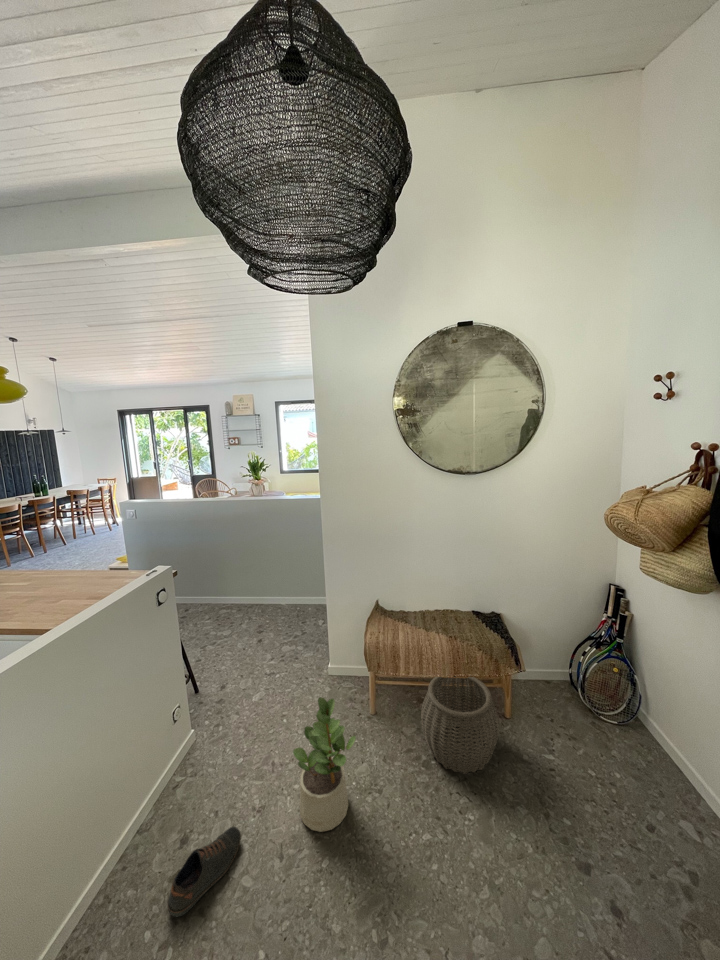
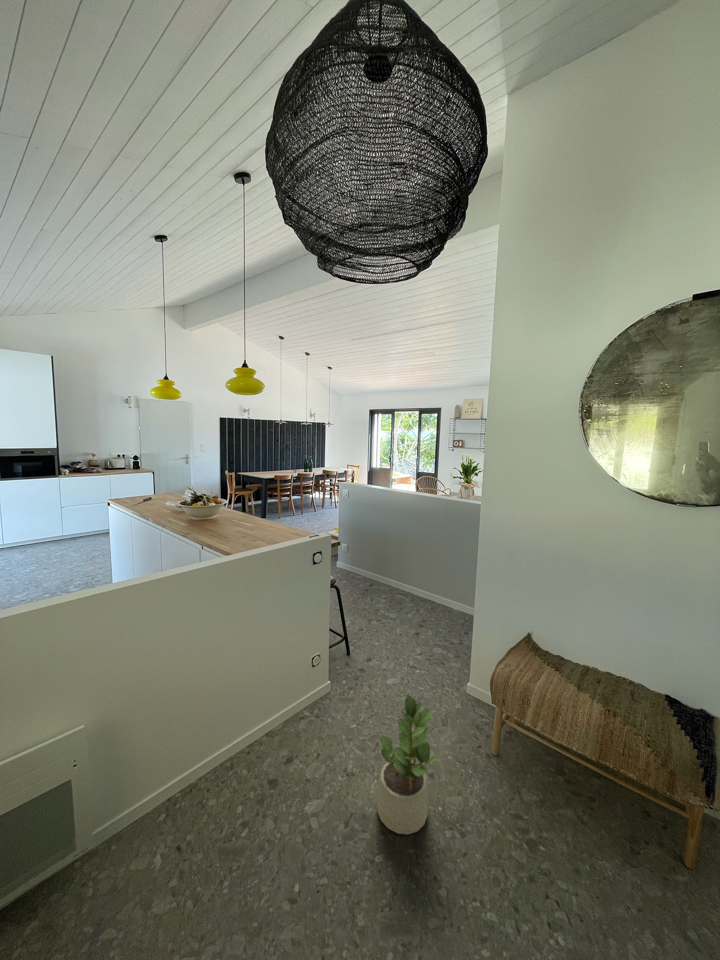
woven basket: present [421,675,499,774] -> none [538,750,656,902]
shoe: present [168,827,241,917] -> none [257,768,325,811]

